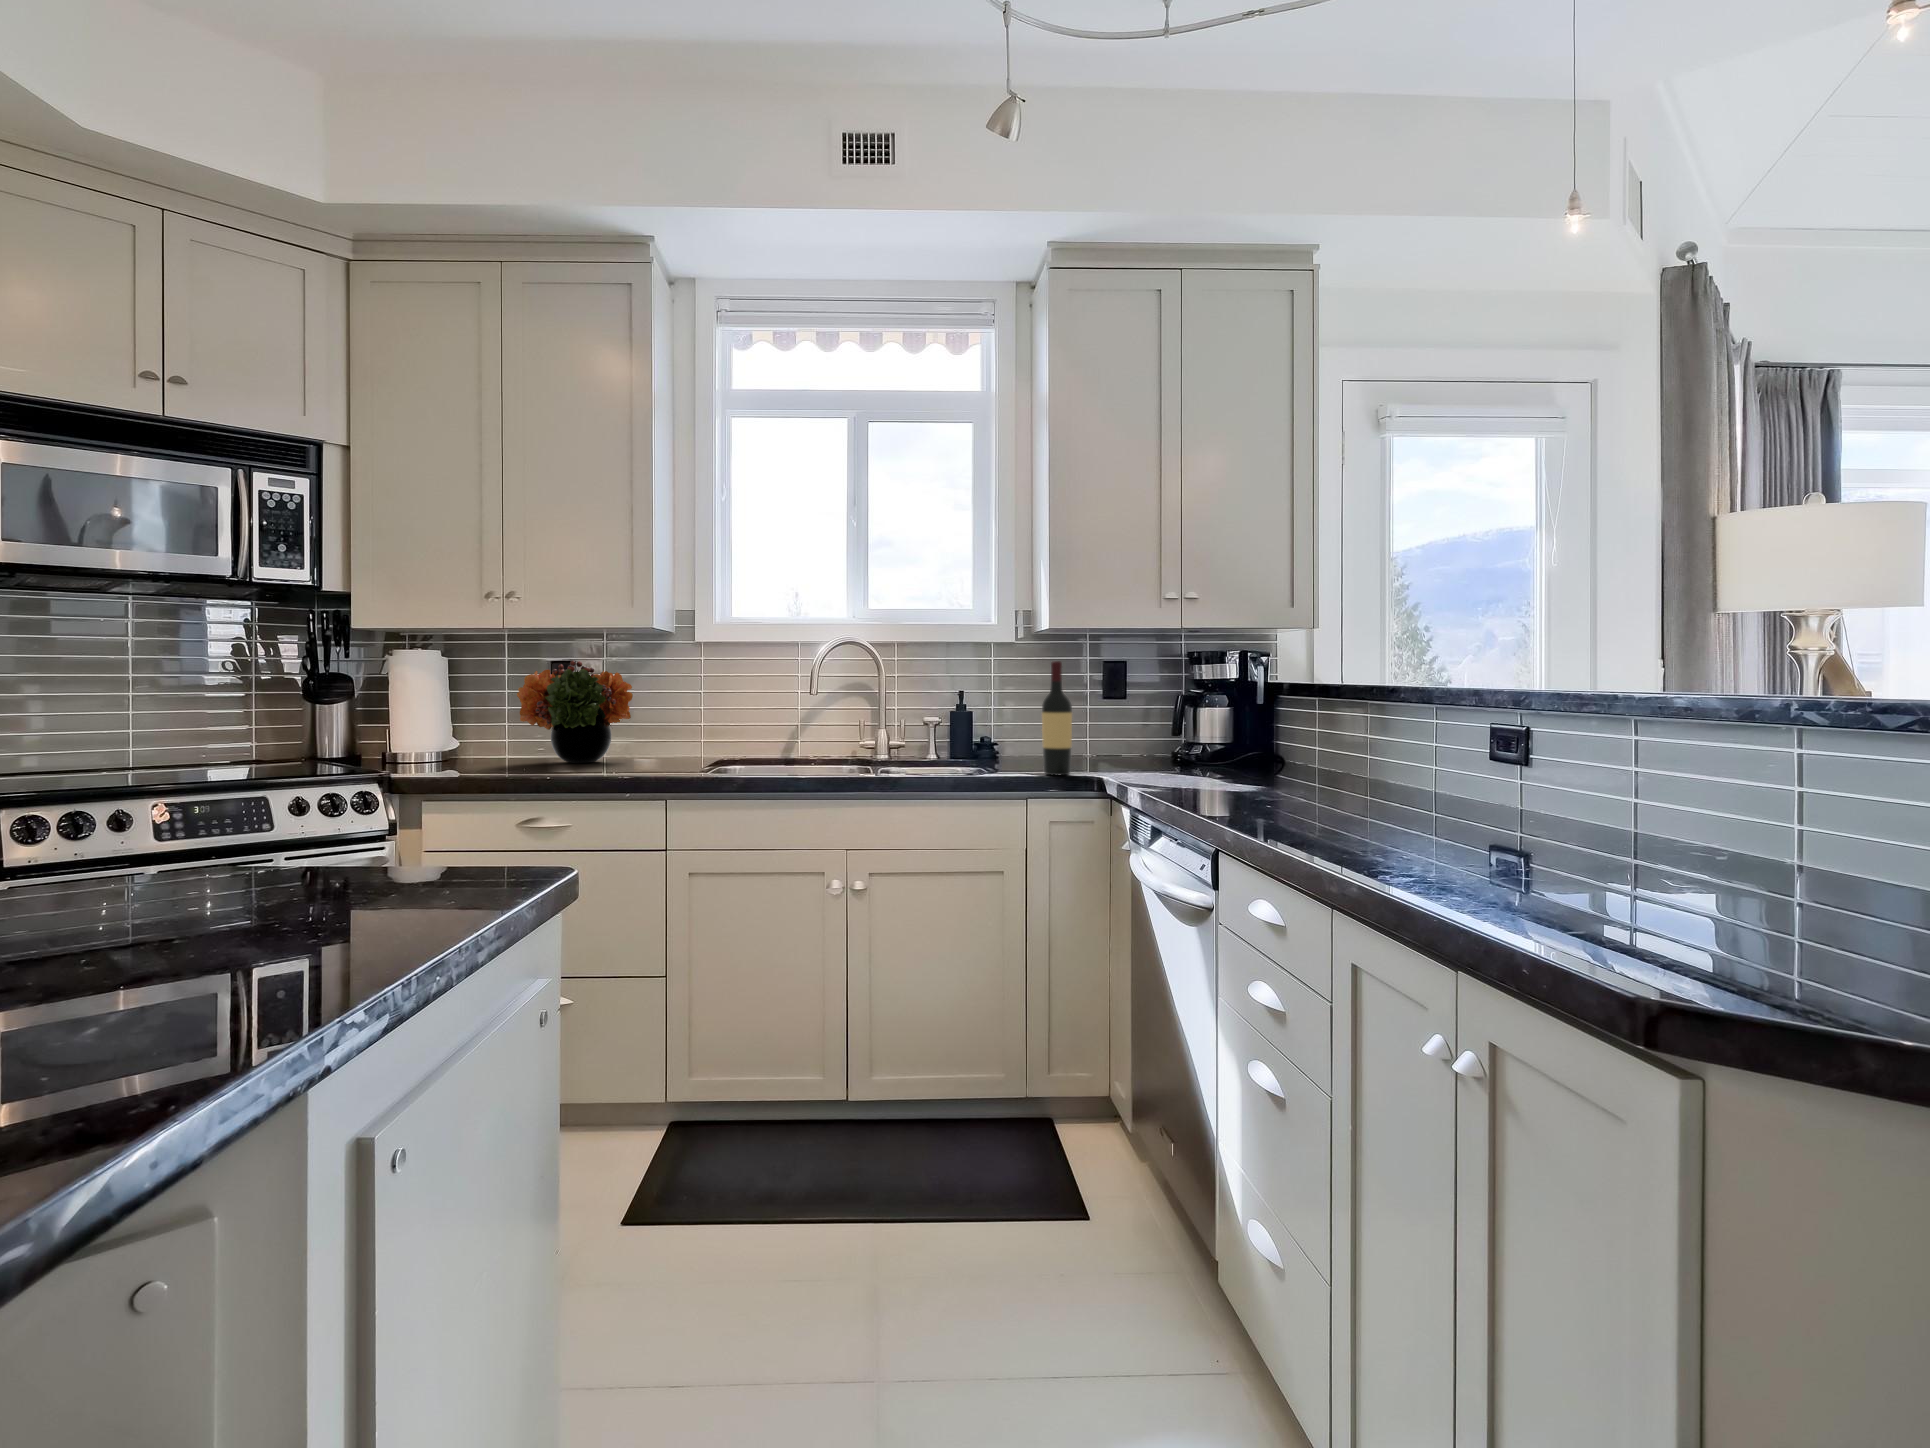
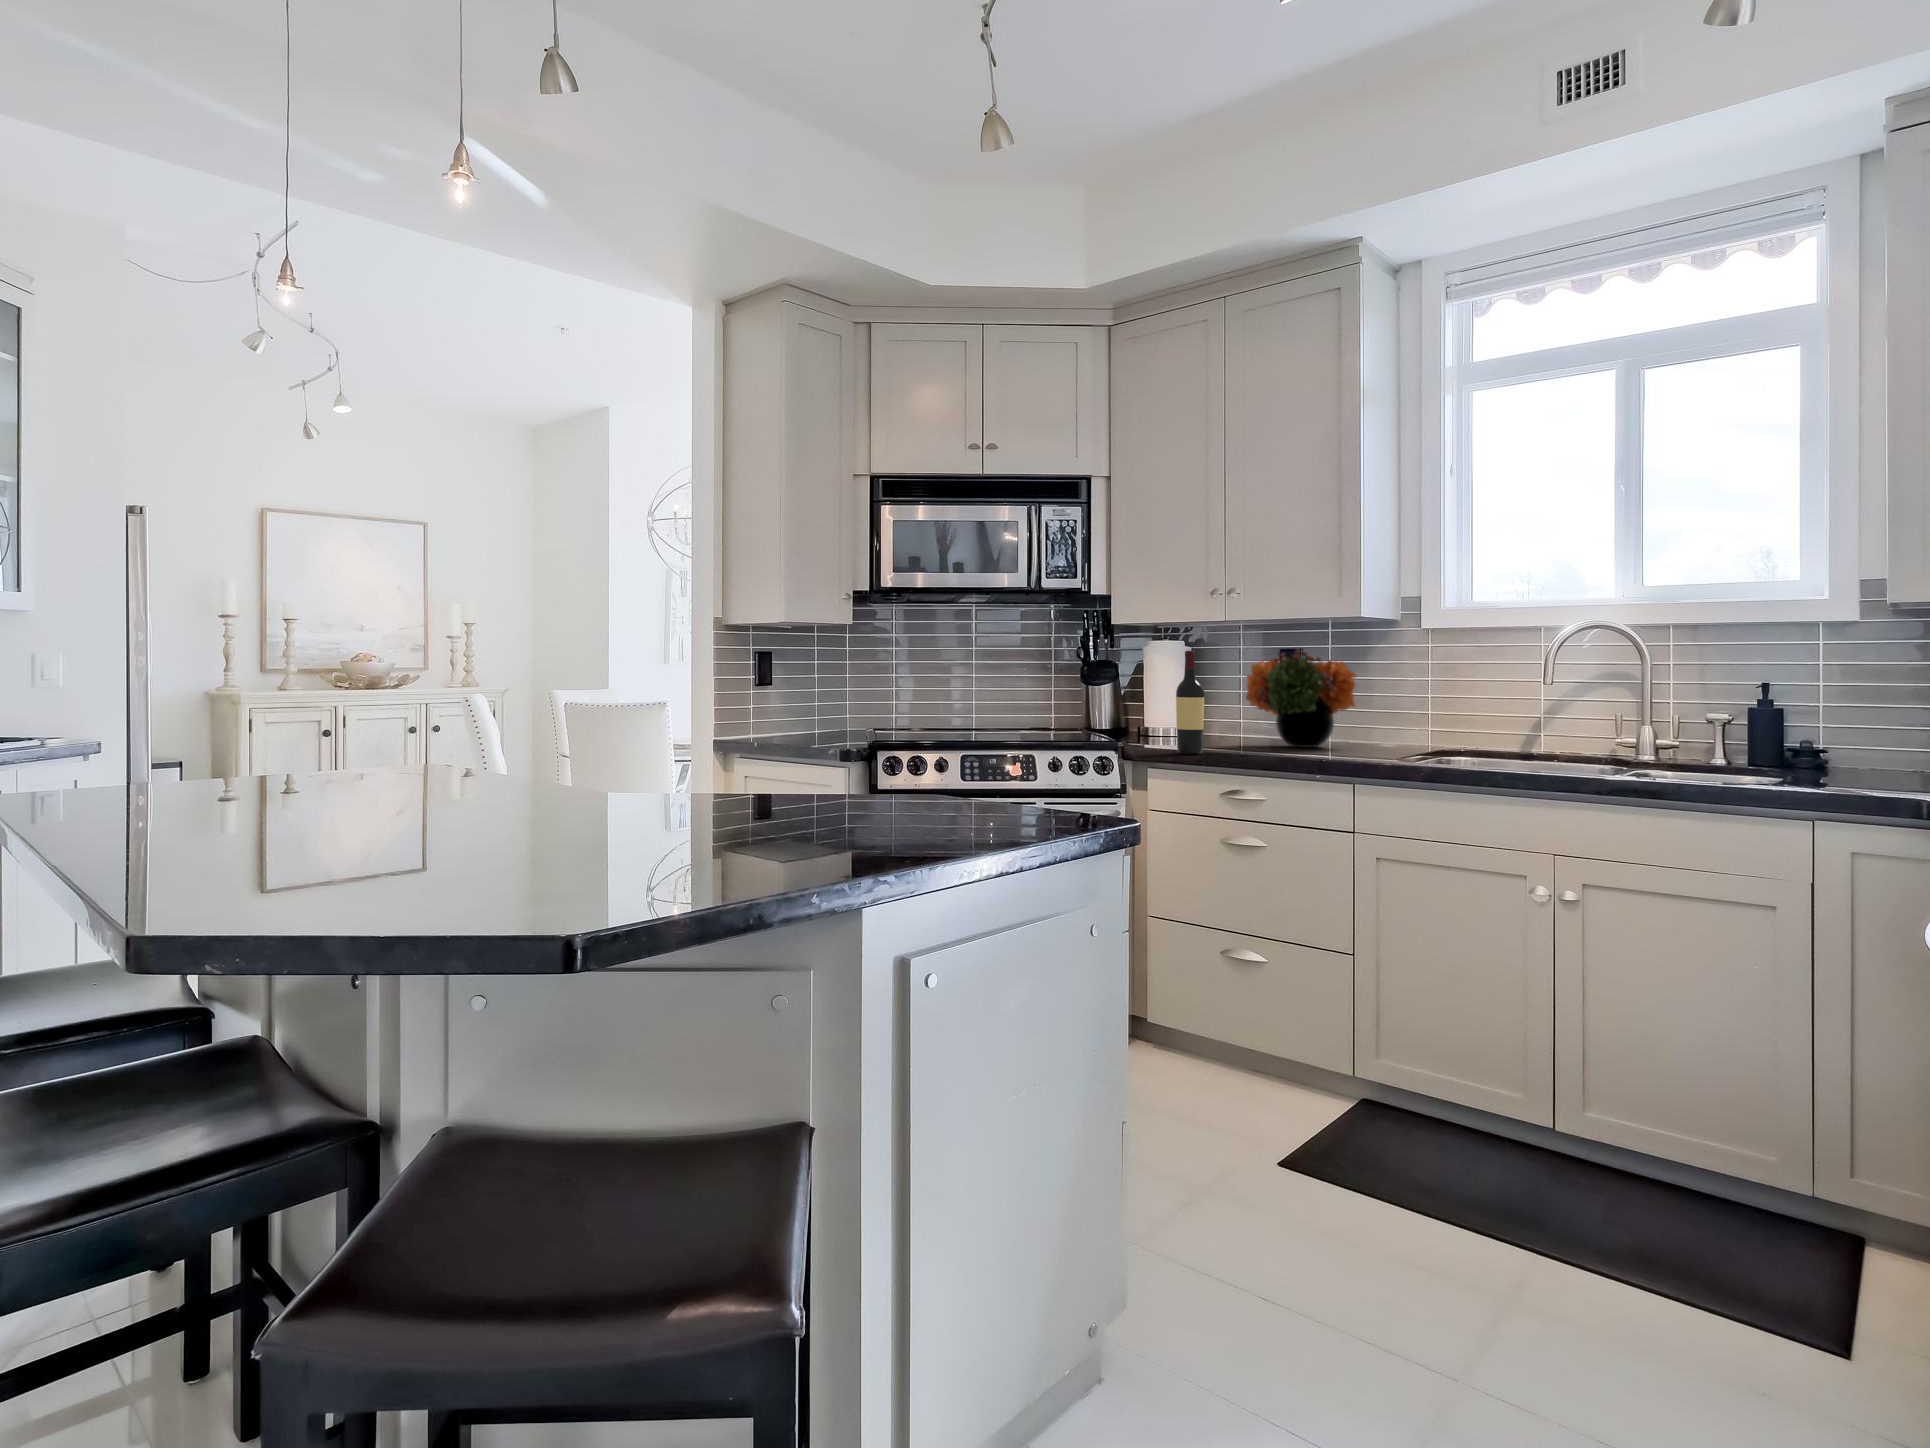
wine bottle: present [1042,661,1072,775] -> present [1176,651,1204,754]

